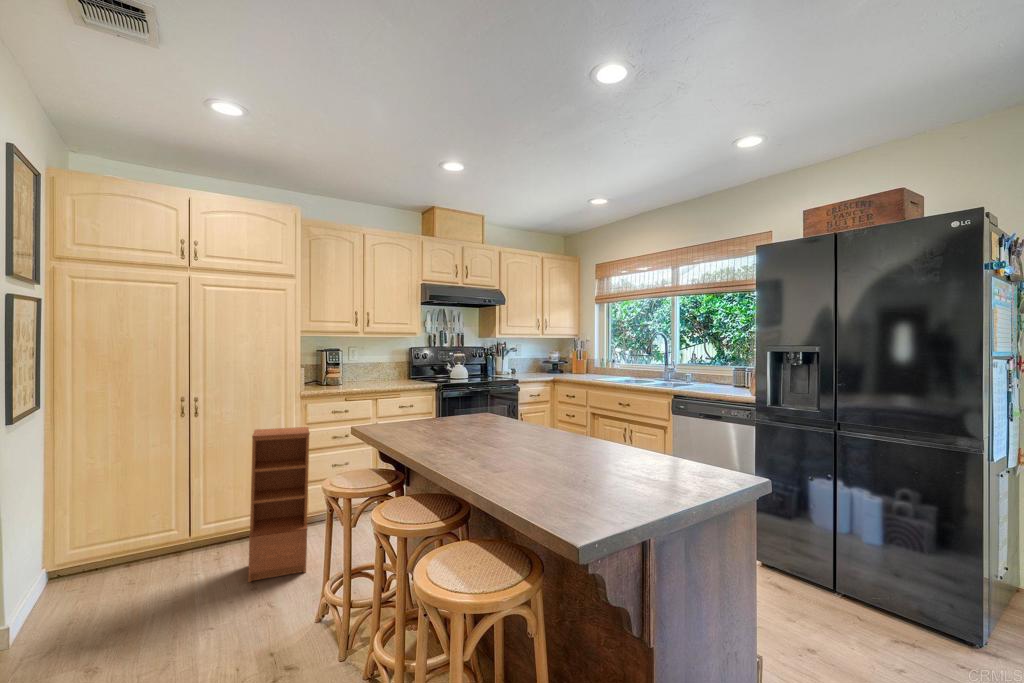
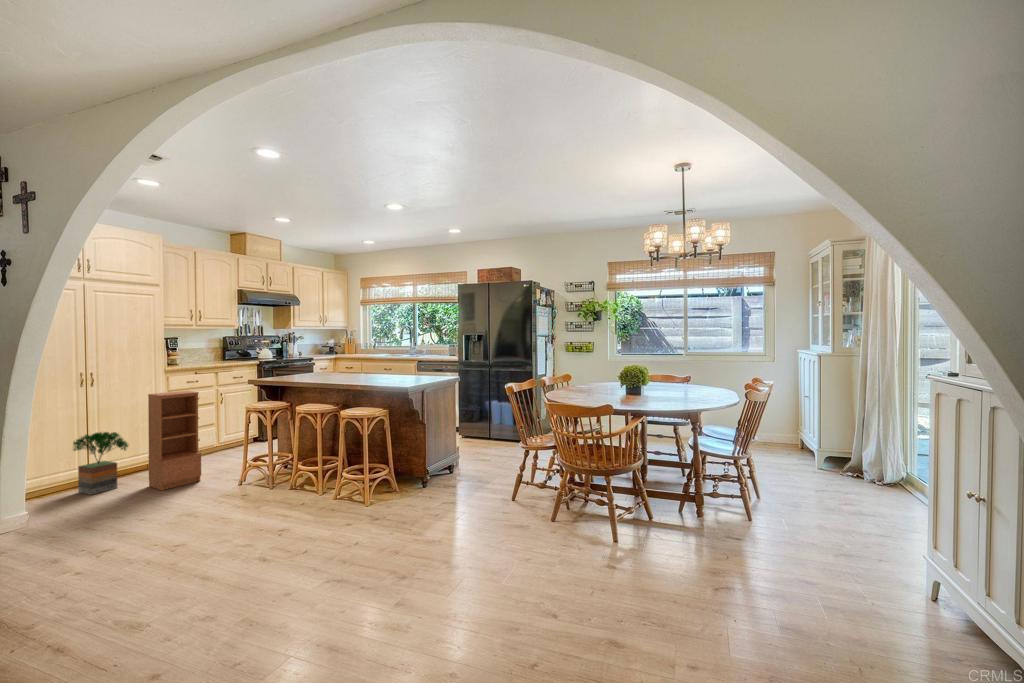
potted tree: none [178,472,243,564] -> present [73,432,128,495]

